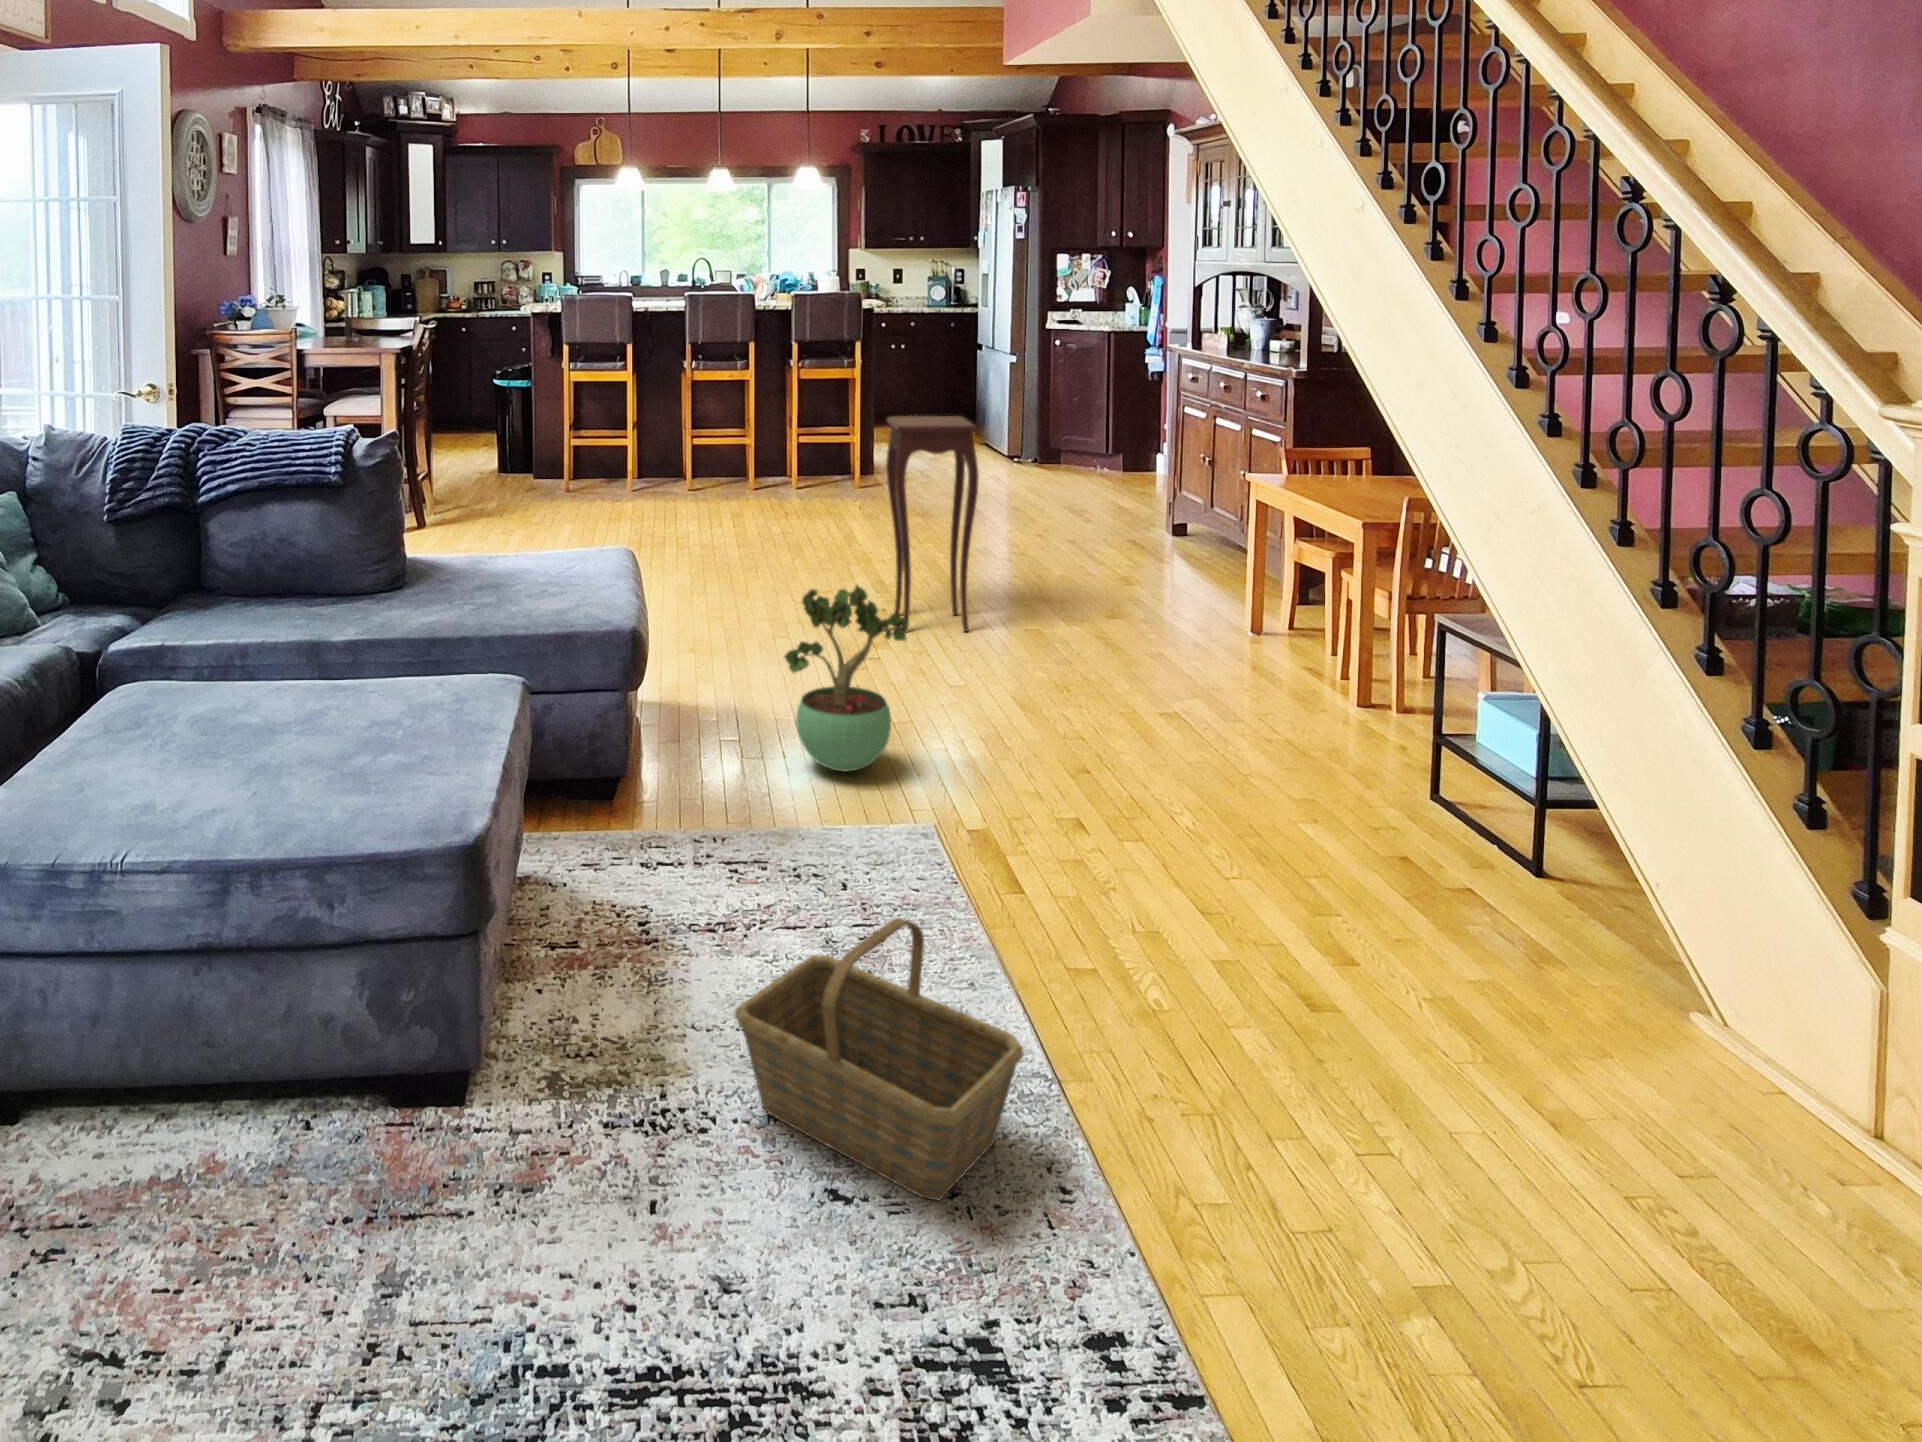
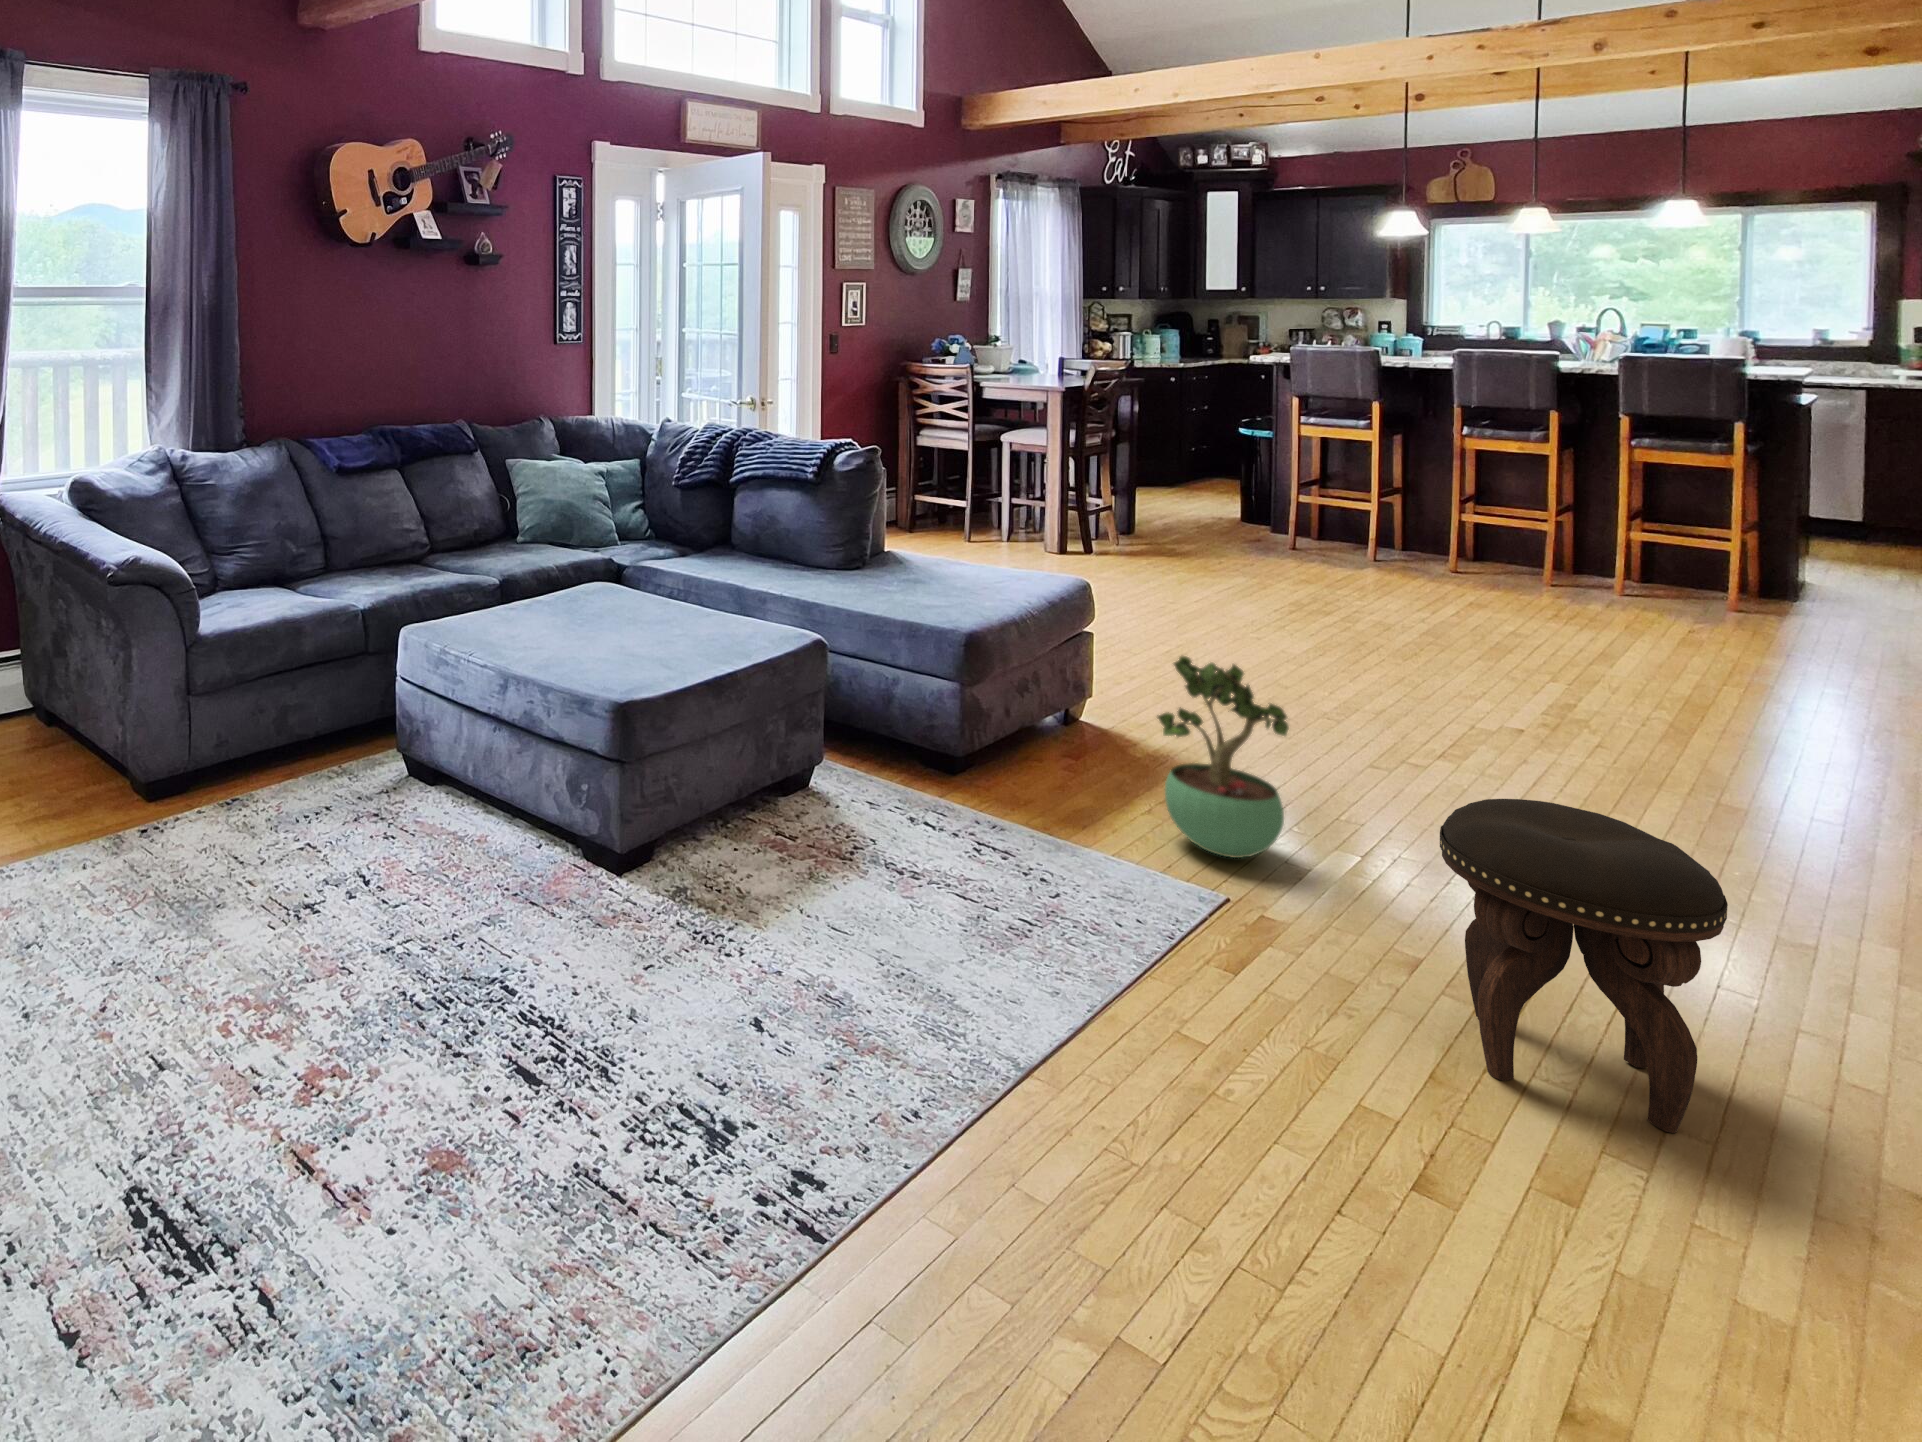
side table: present [886,416,979,632] -> none [1532,519,1701,816]
footstool: none [1087,633,1257,865] -> present [1440,799,1728,1133]
basket: present [735,918,1023,1201] -> none [764,873,941,1093]

